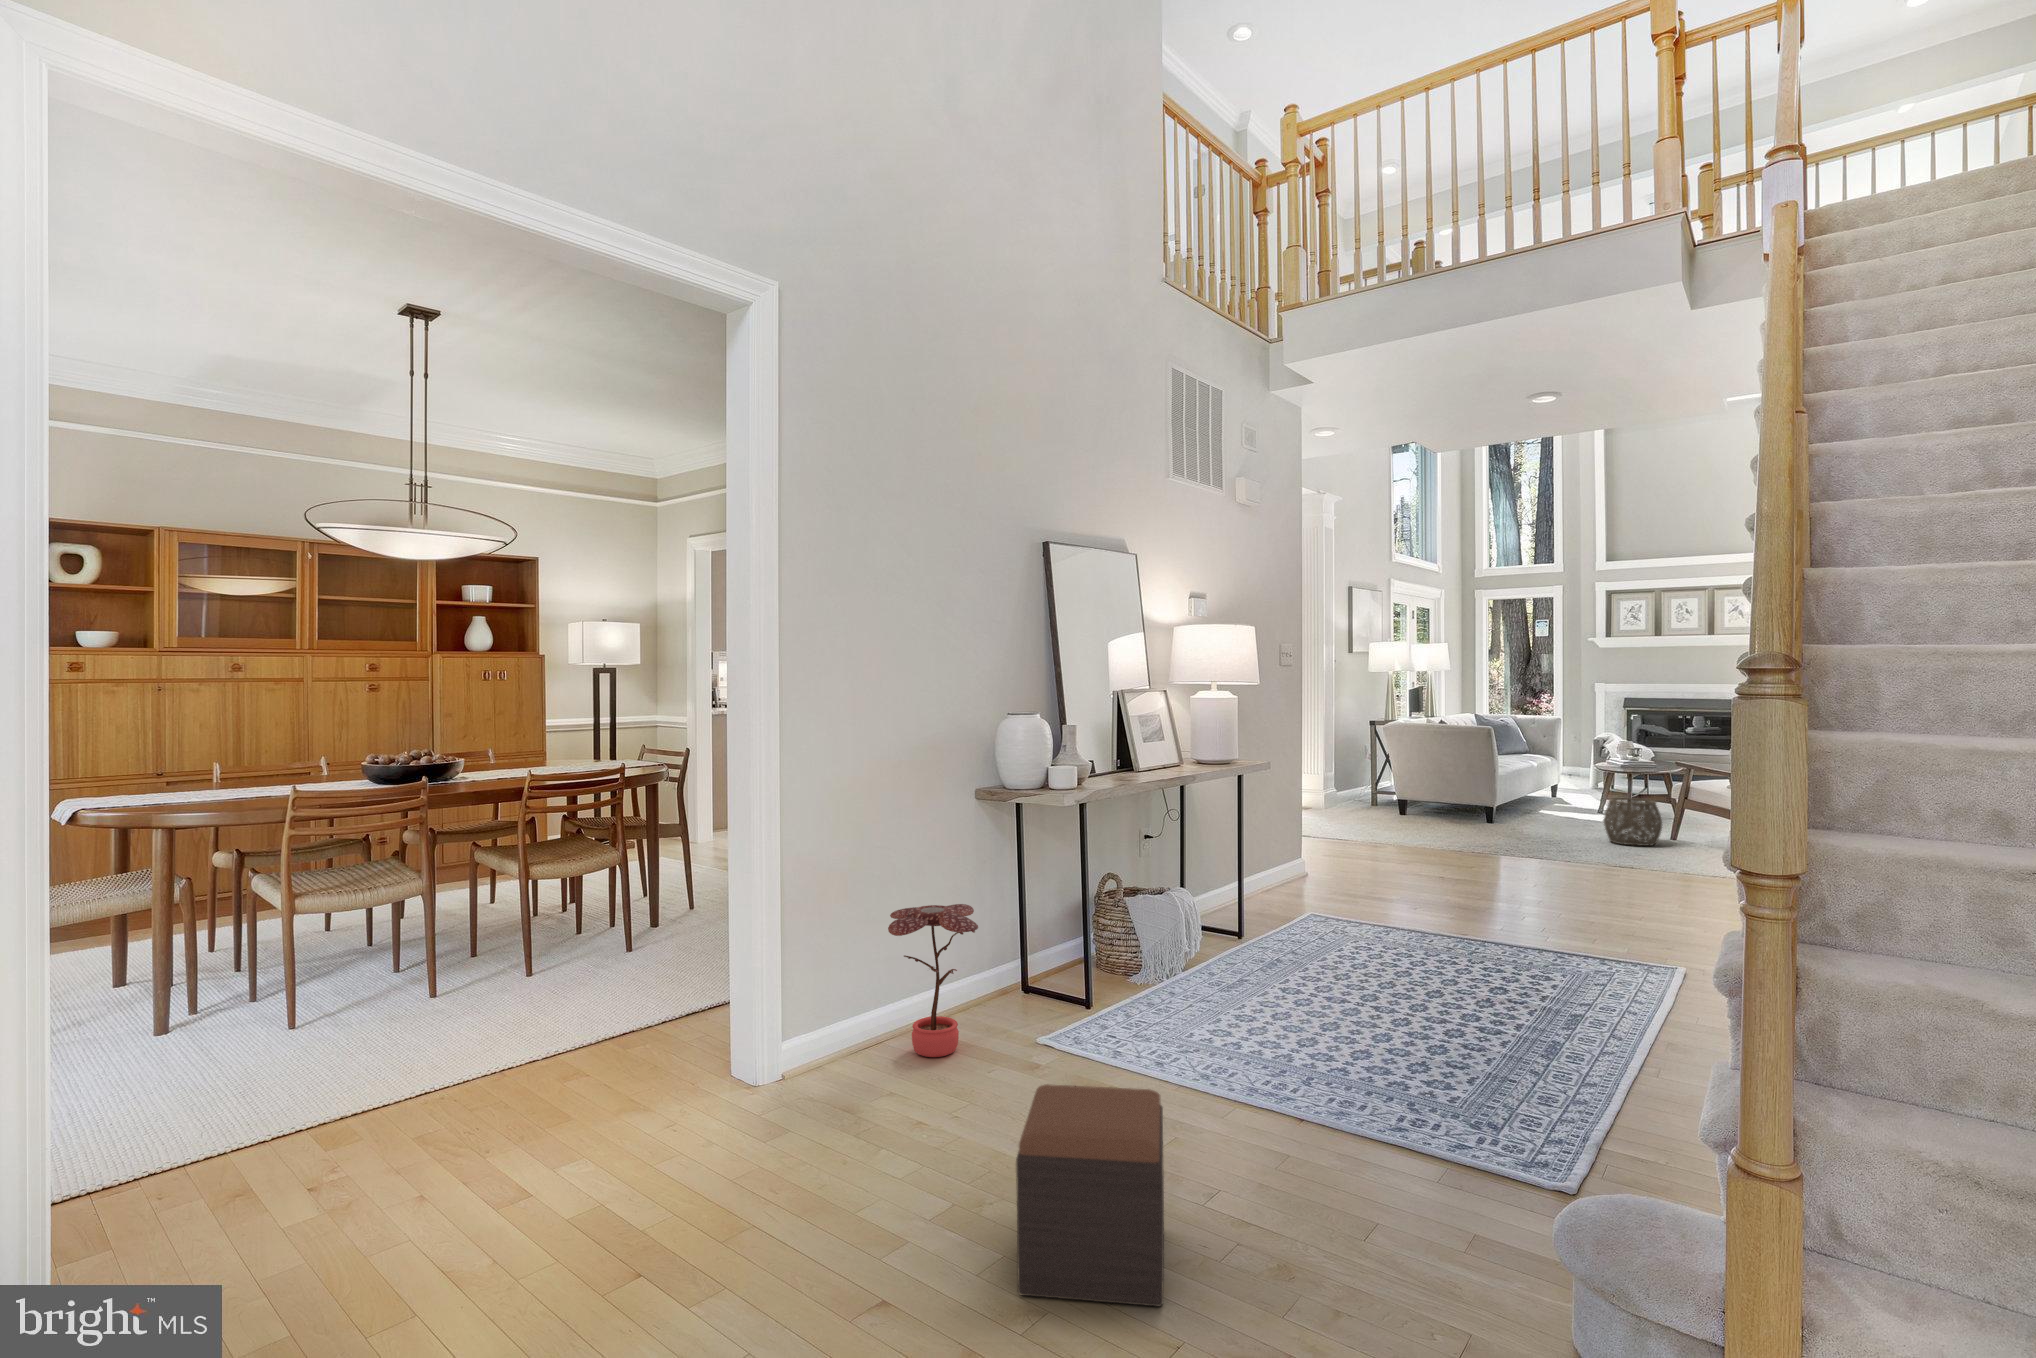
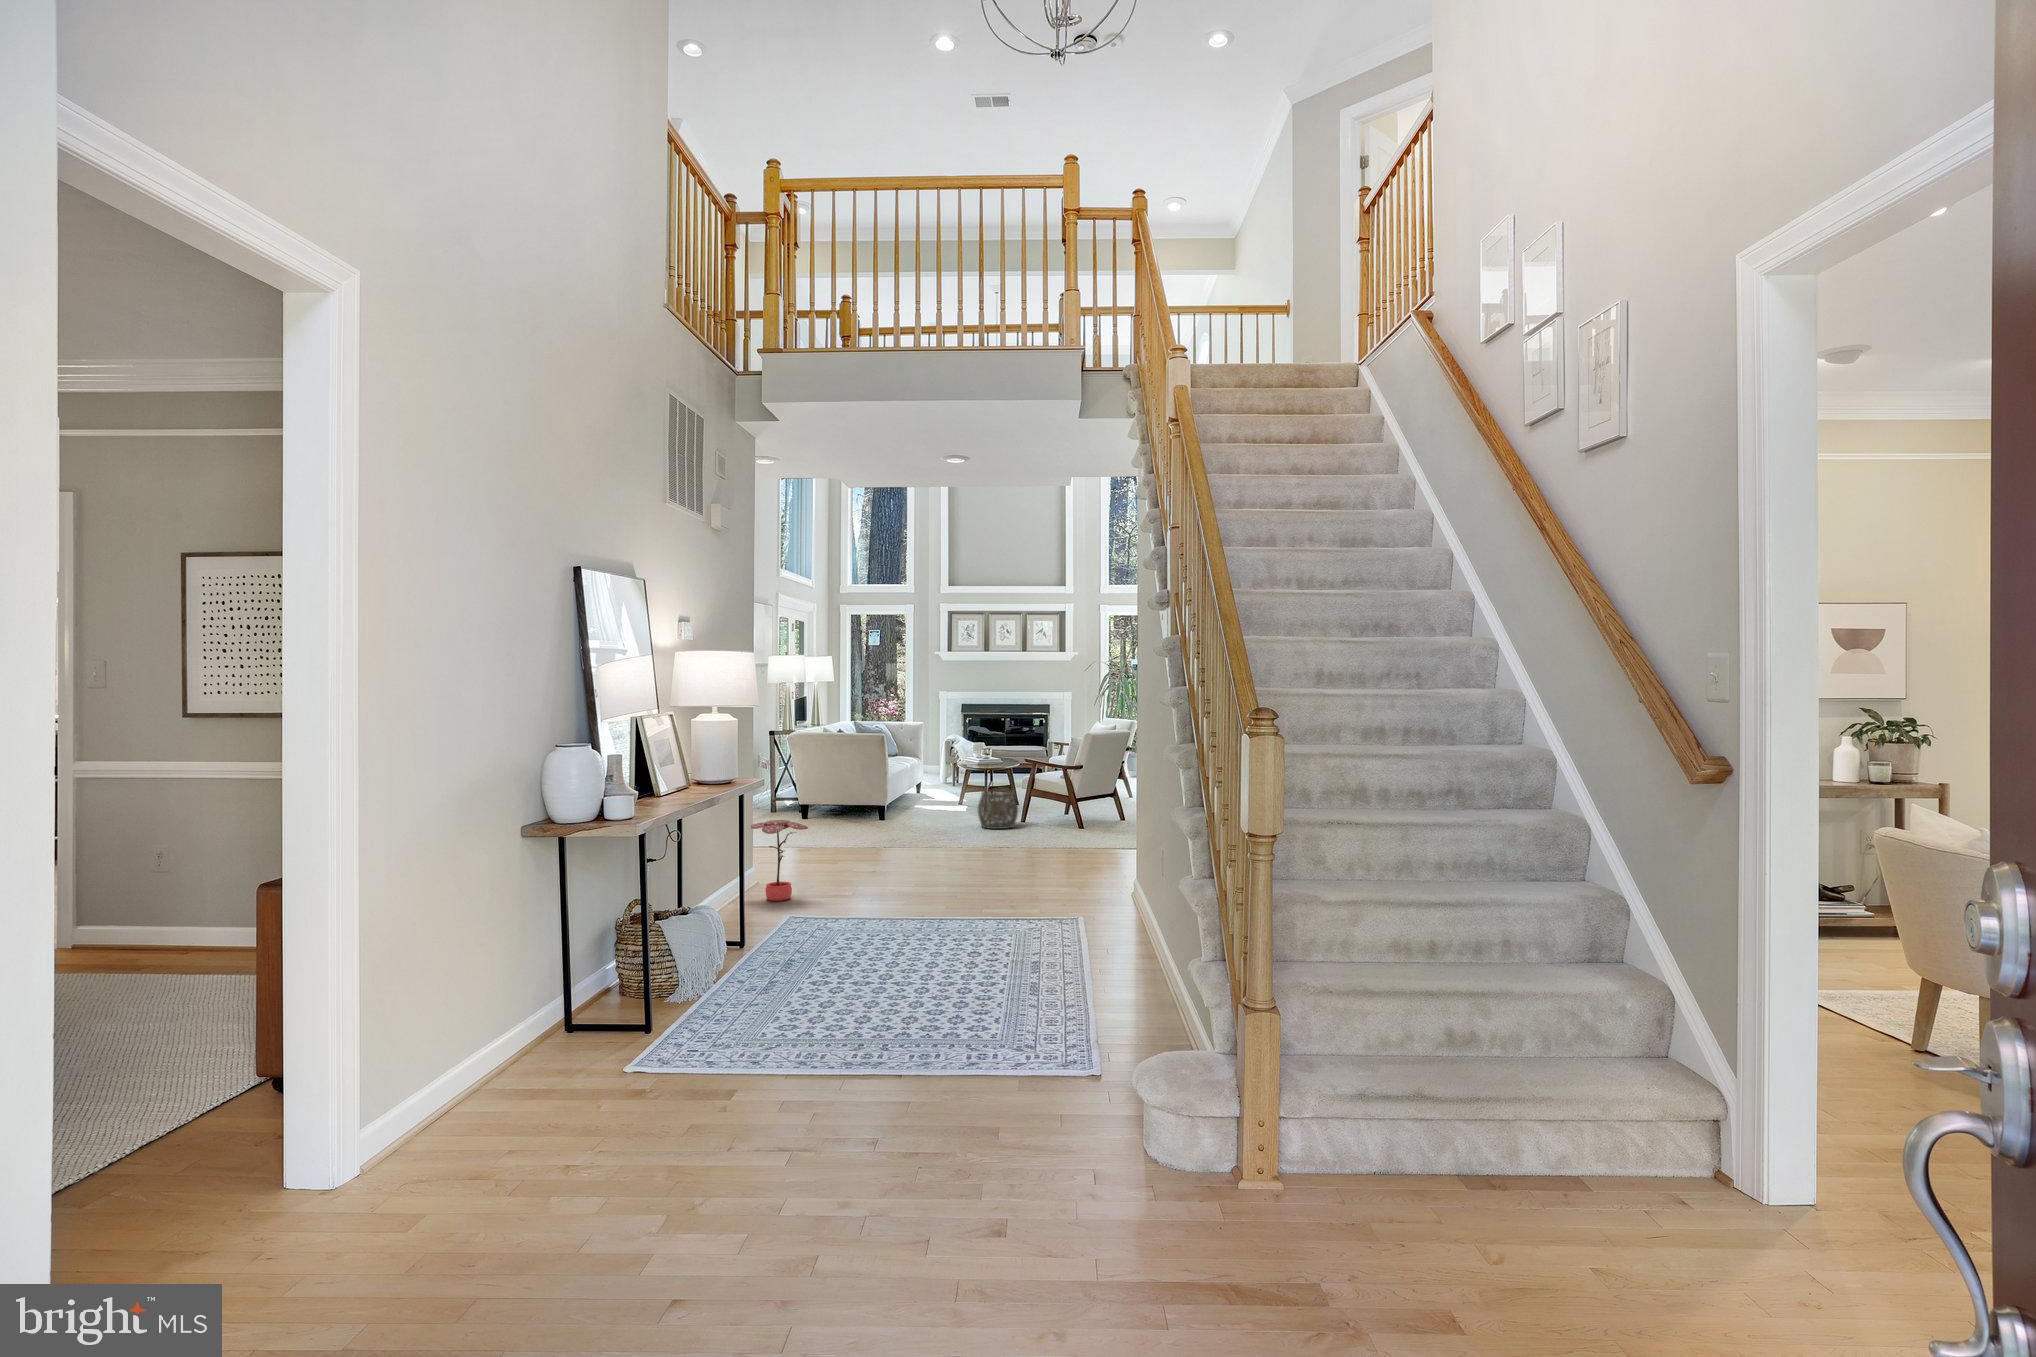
potted plant: present [888,904,978,1057] -> present [751,820,808,901]
footstool: present [1016,1084,1164,1306] -> none [746,1065,893,1260]

